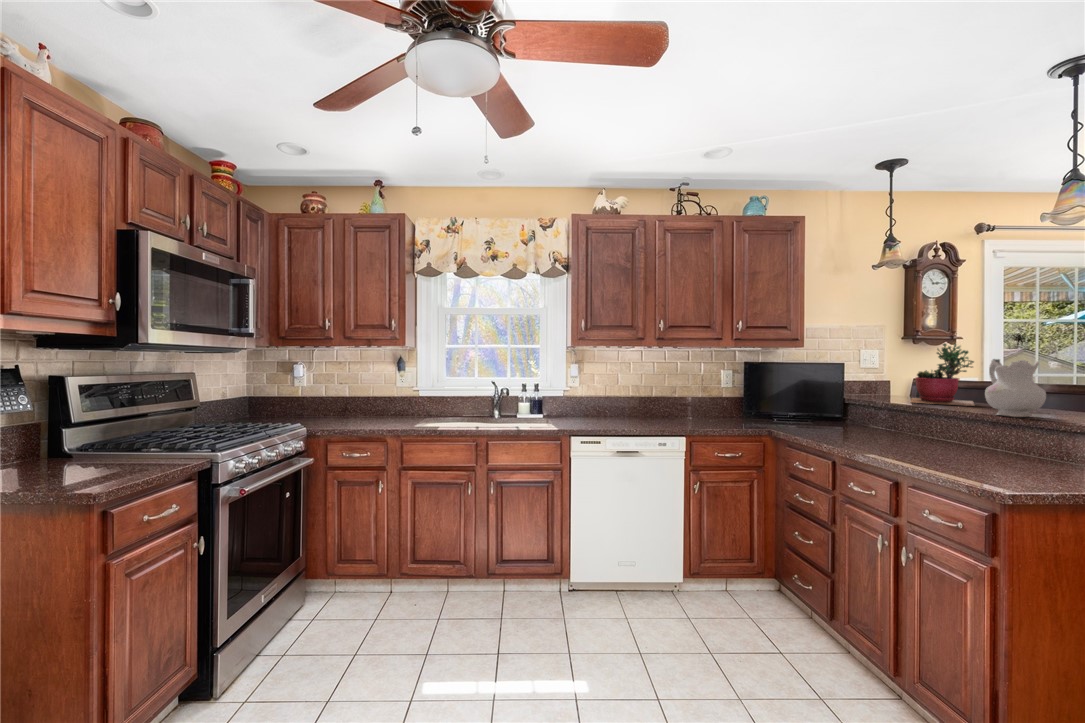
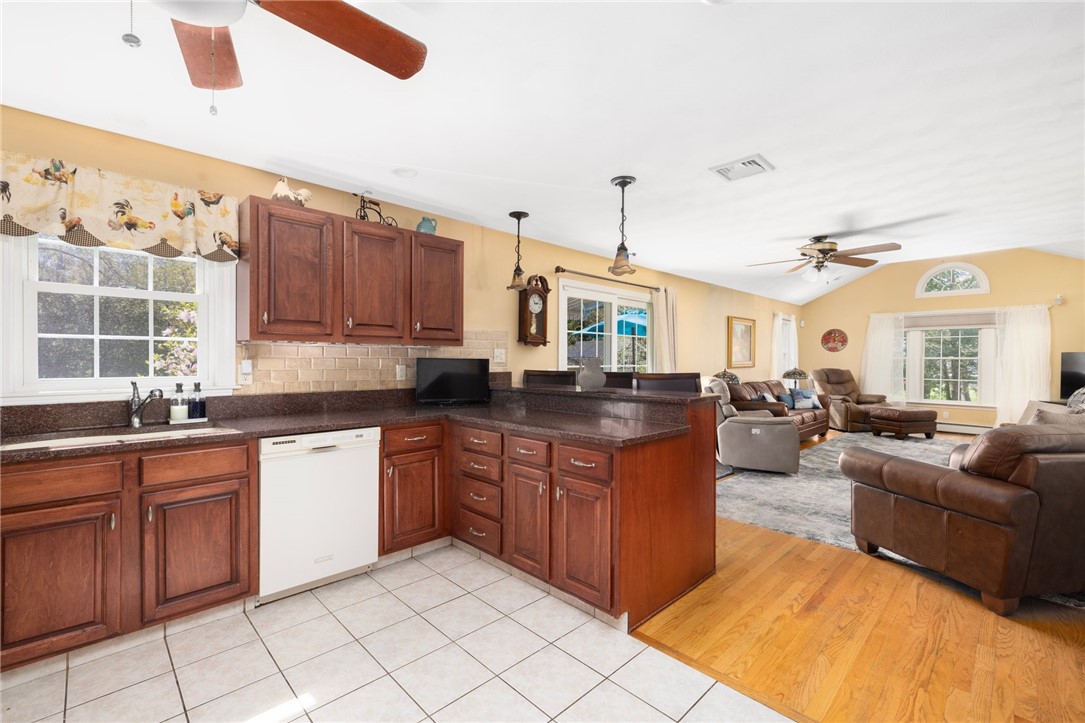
succulent plant: present [911,344,975,406] -> none [529,345,565,387]

